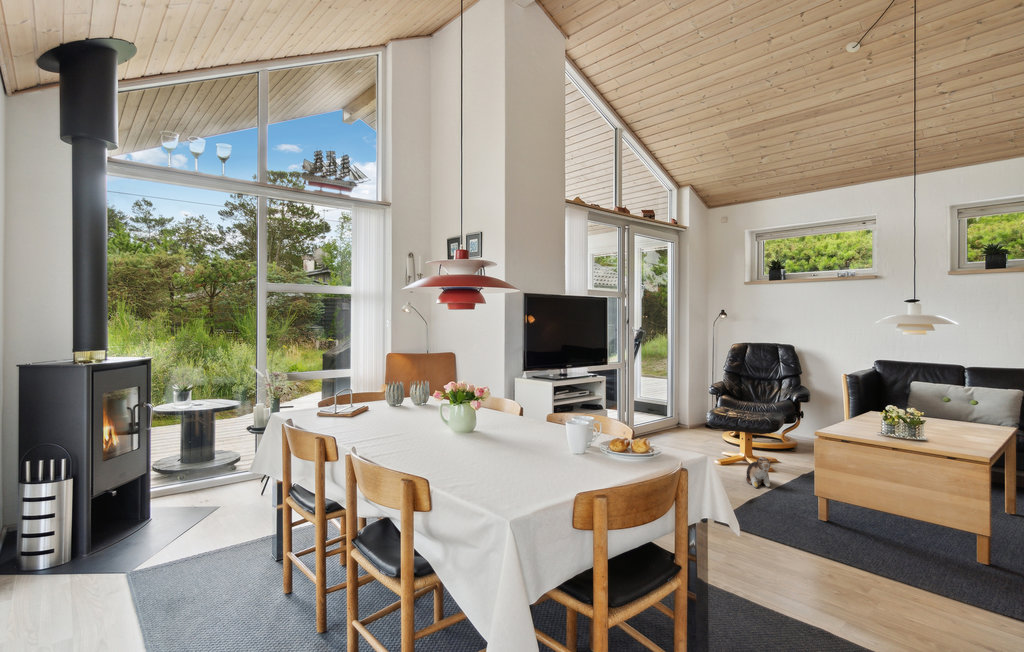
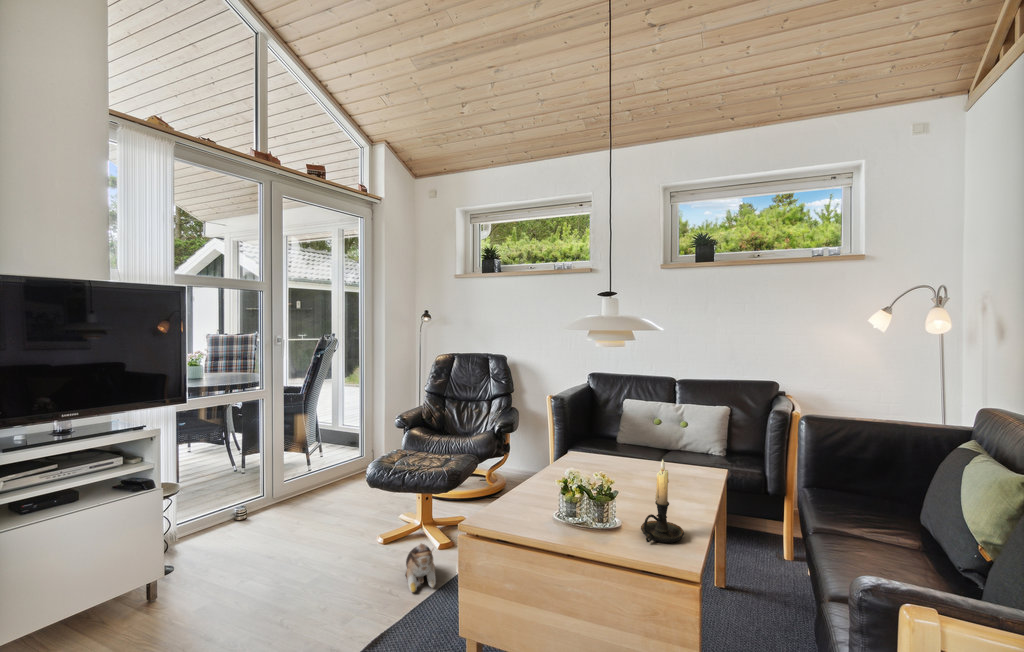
candle holder: none [936,395,969,445] -> present [641,460,684,543]

